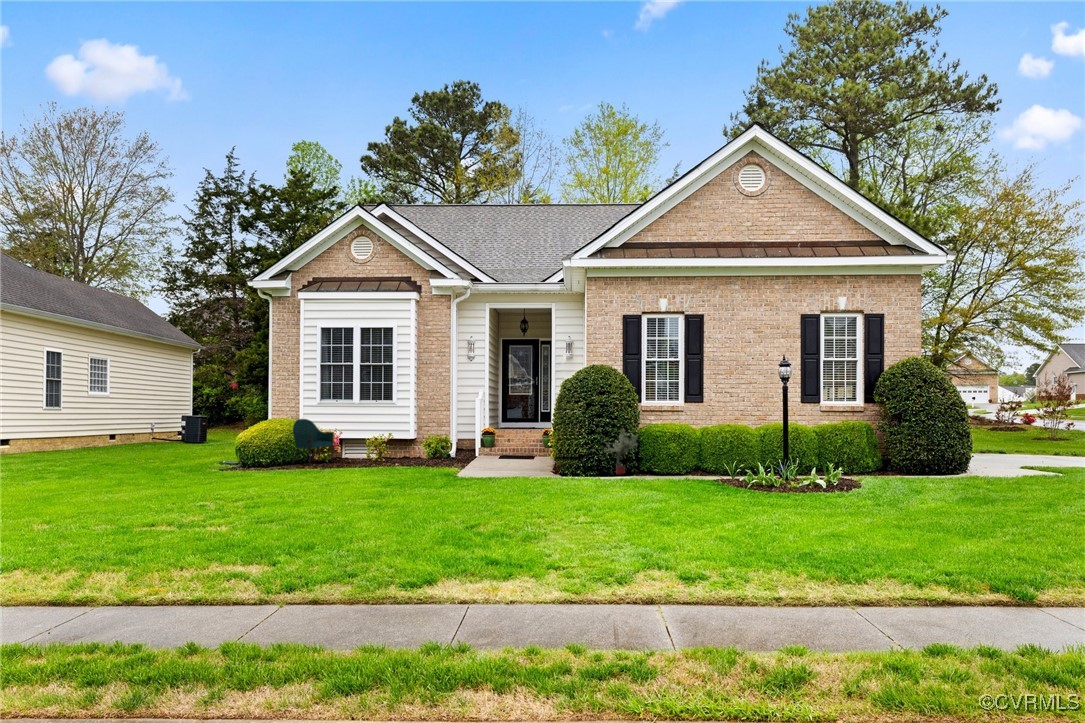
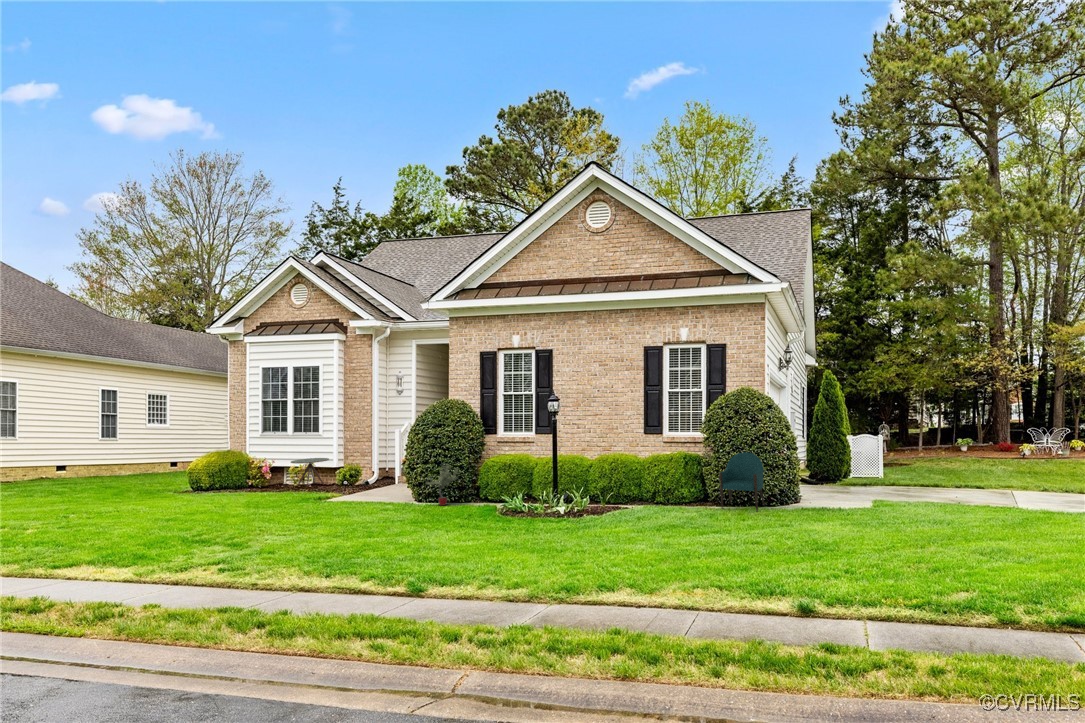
chair: present [293,419,334,465] -> present [719,452,765,511]
round table: none [377,430,420,461] -> present [291,458,329,487]

